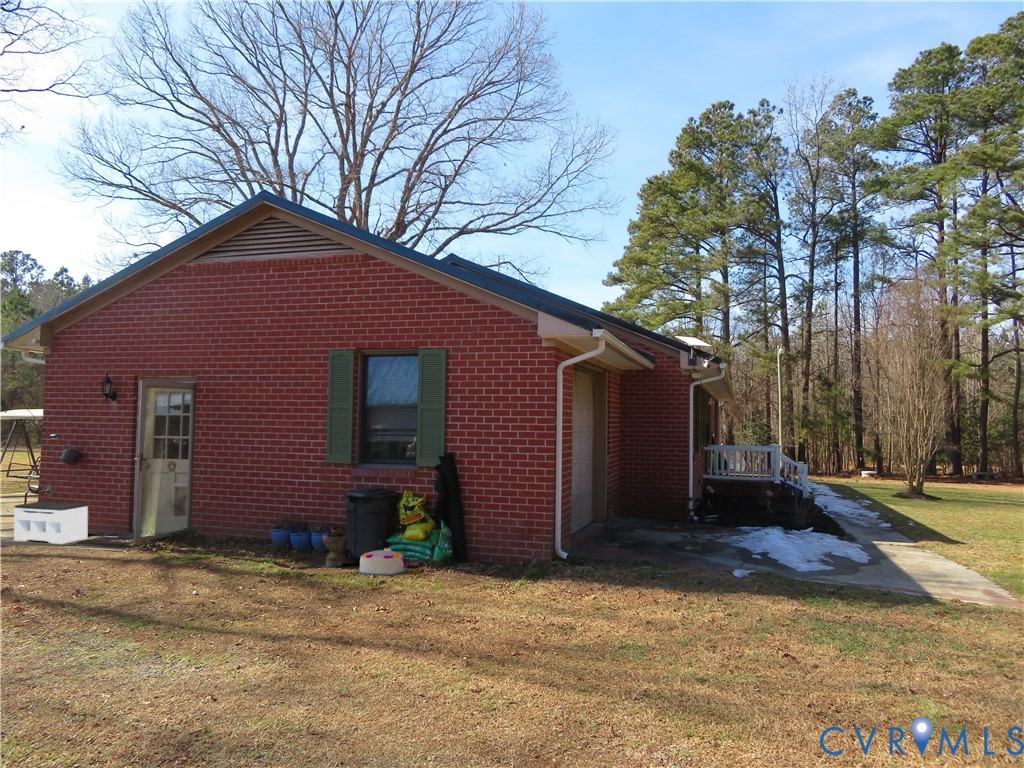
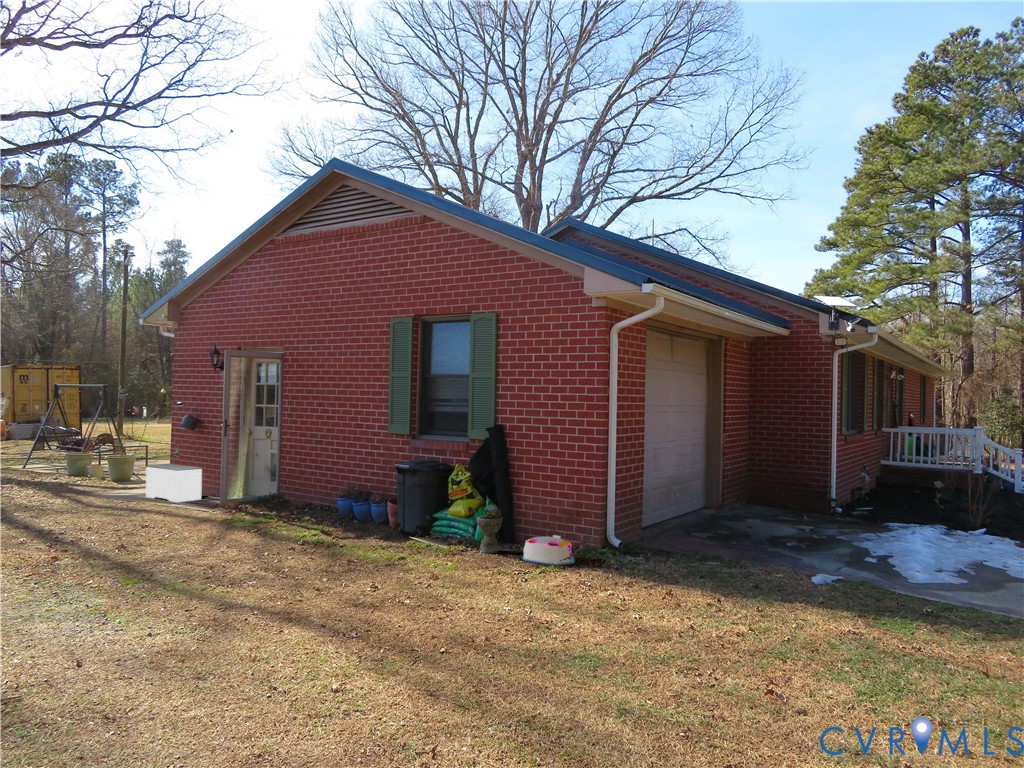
planter: present [323,529,346,567] -> present [477,510,503,553]
storage bin: present [359,549,406,575] -> present [523,535,575,565]

